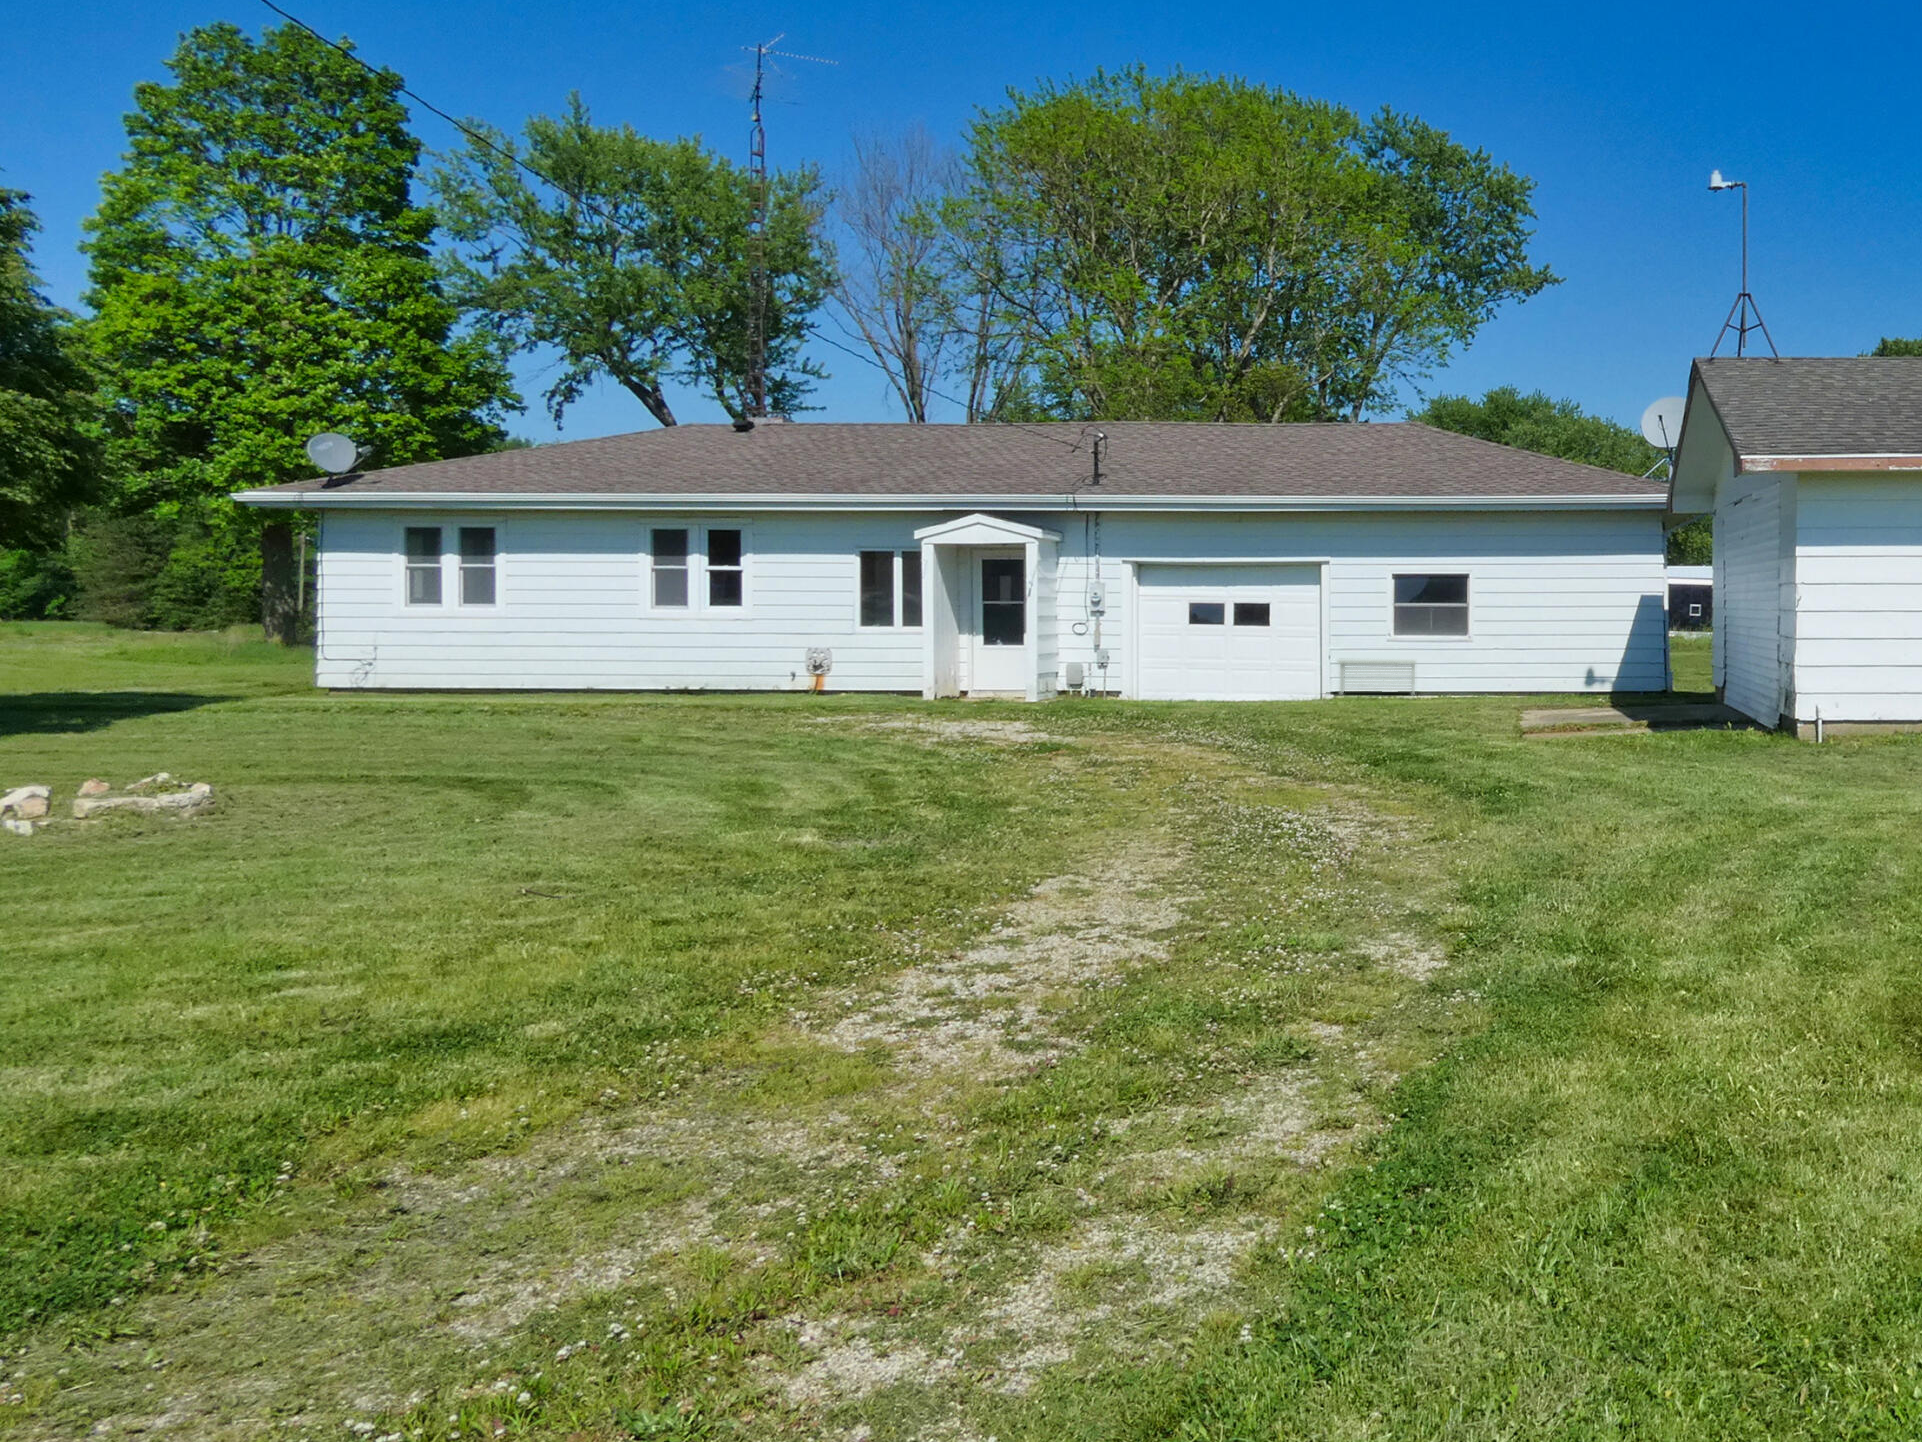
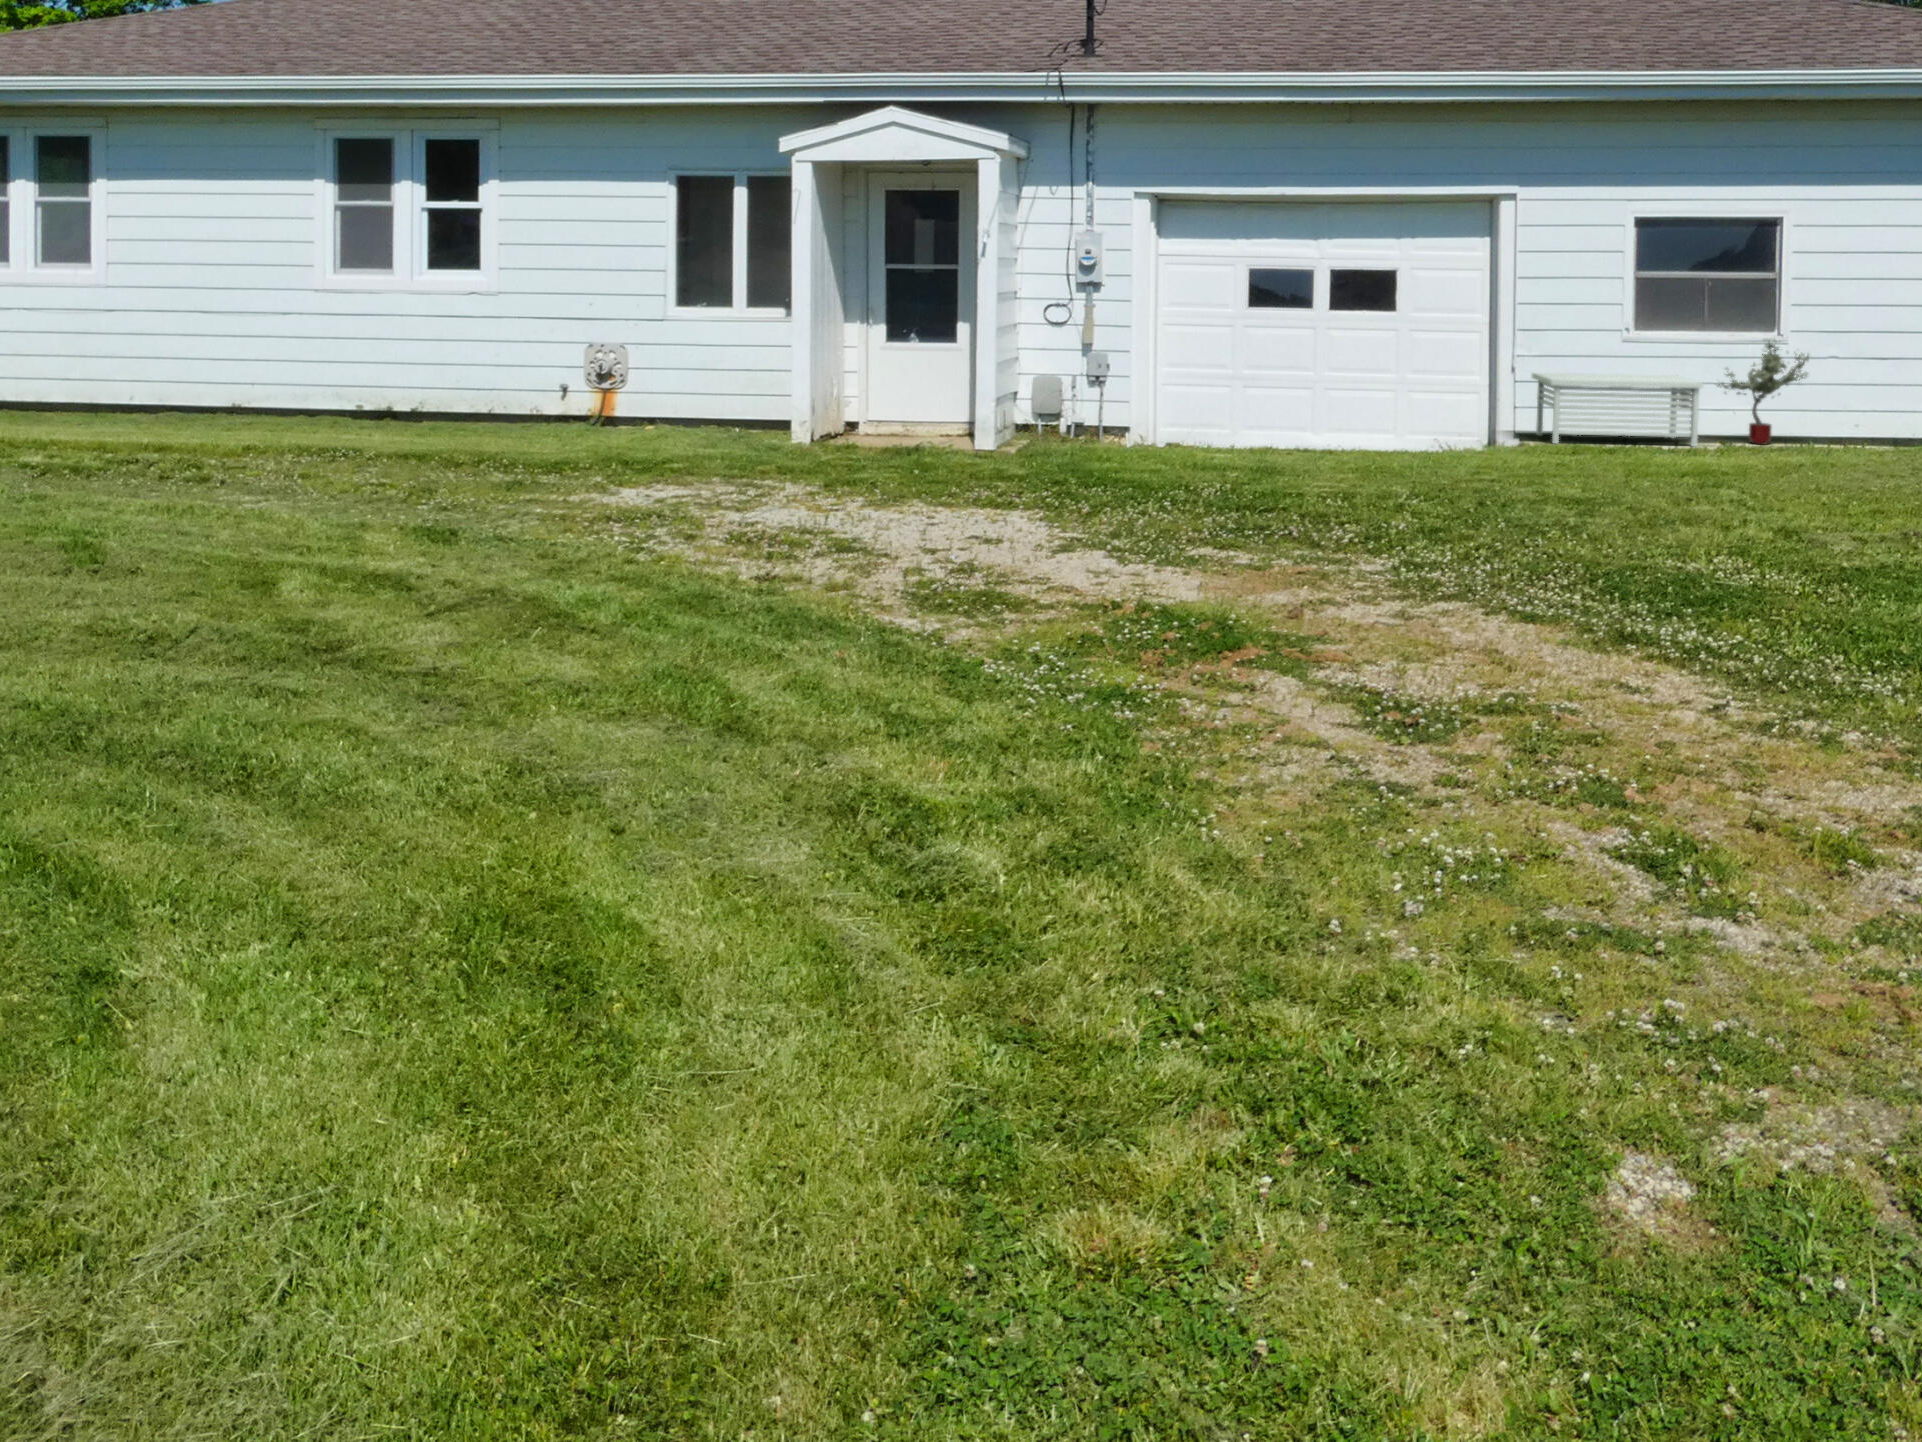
potted tree: none [1430,638,1477,694] -> present [1716,340,1809,444]

